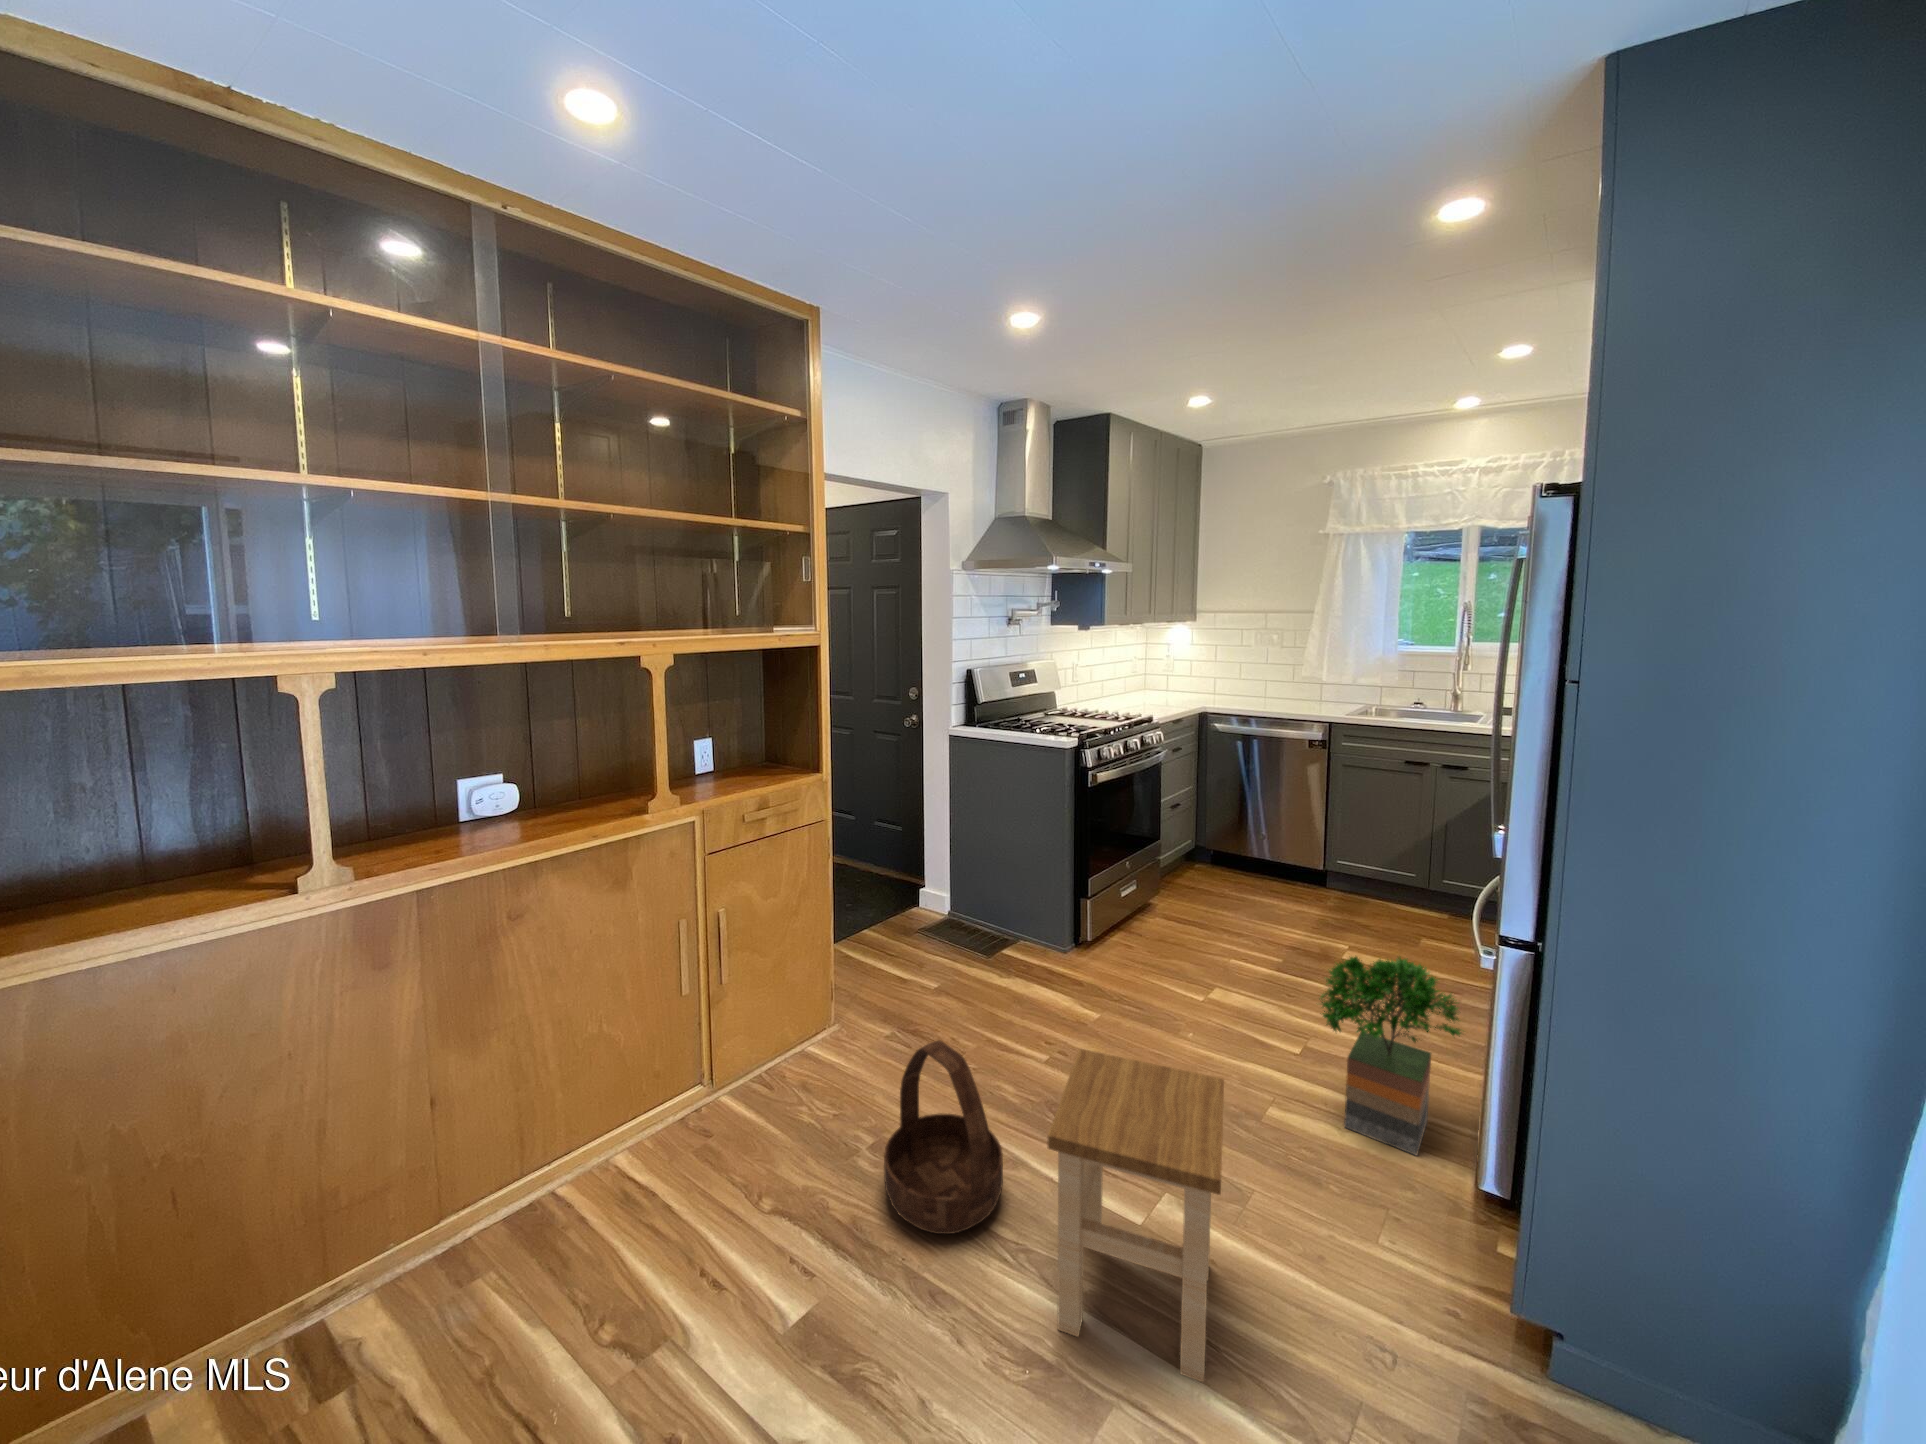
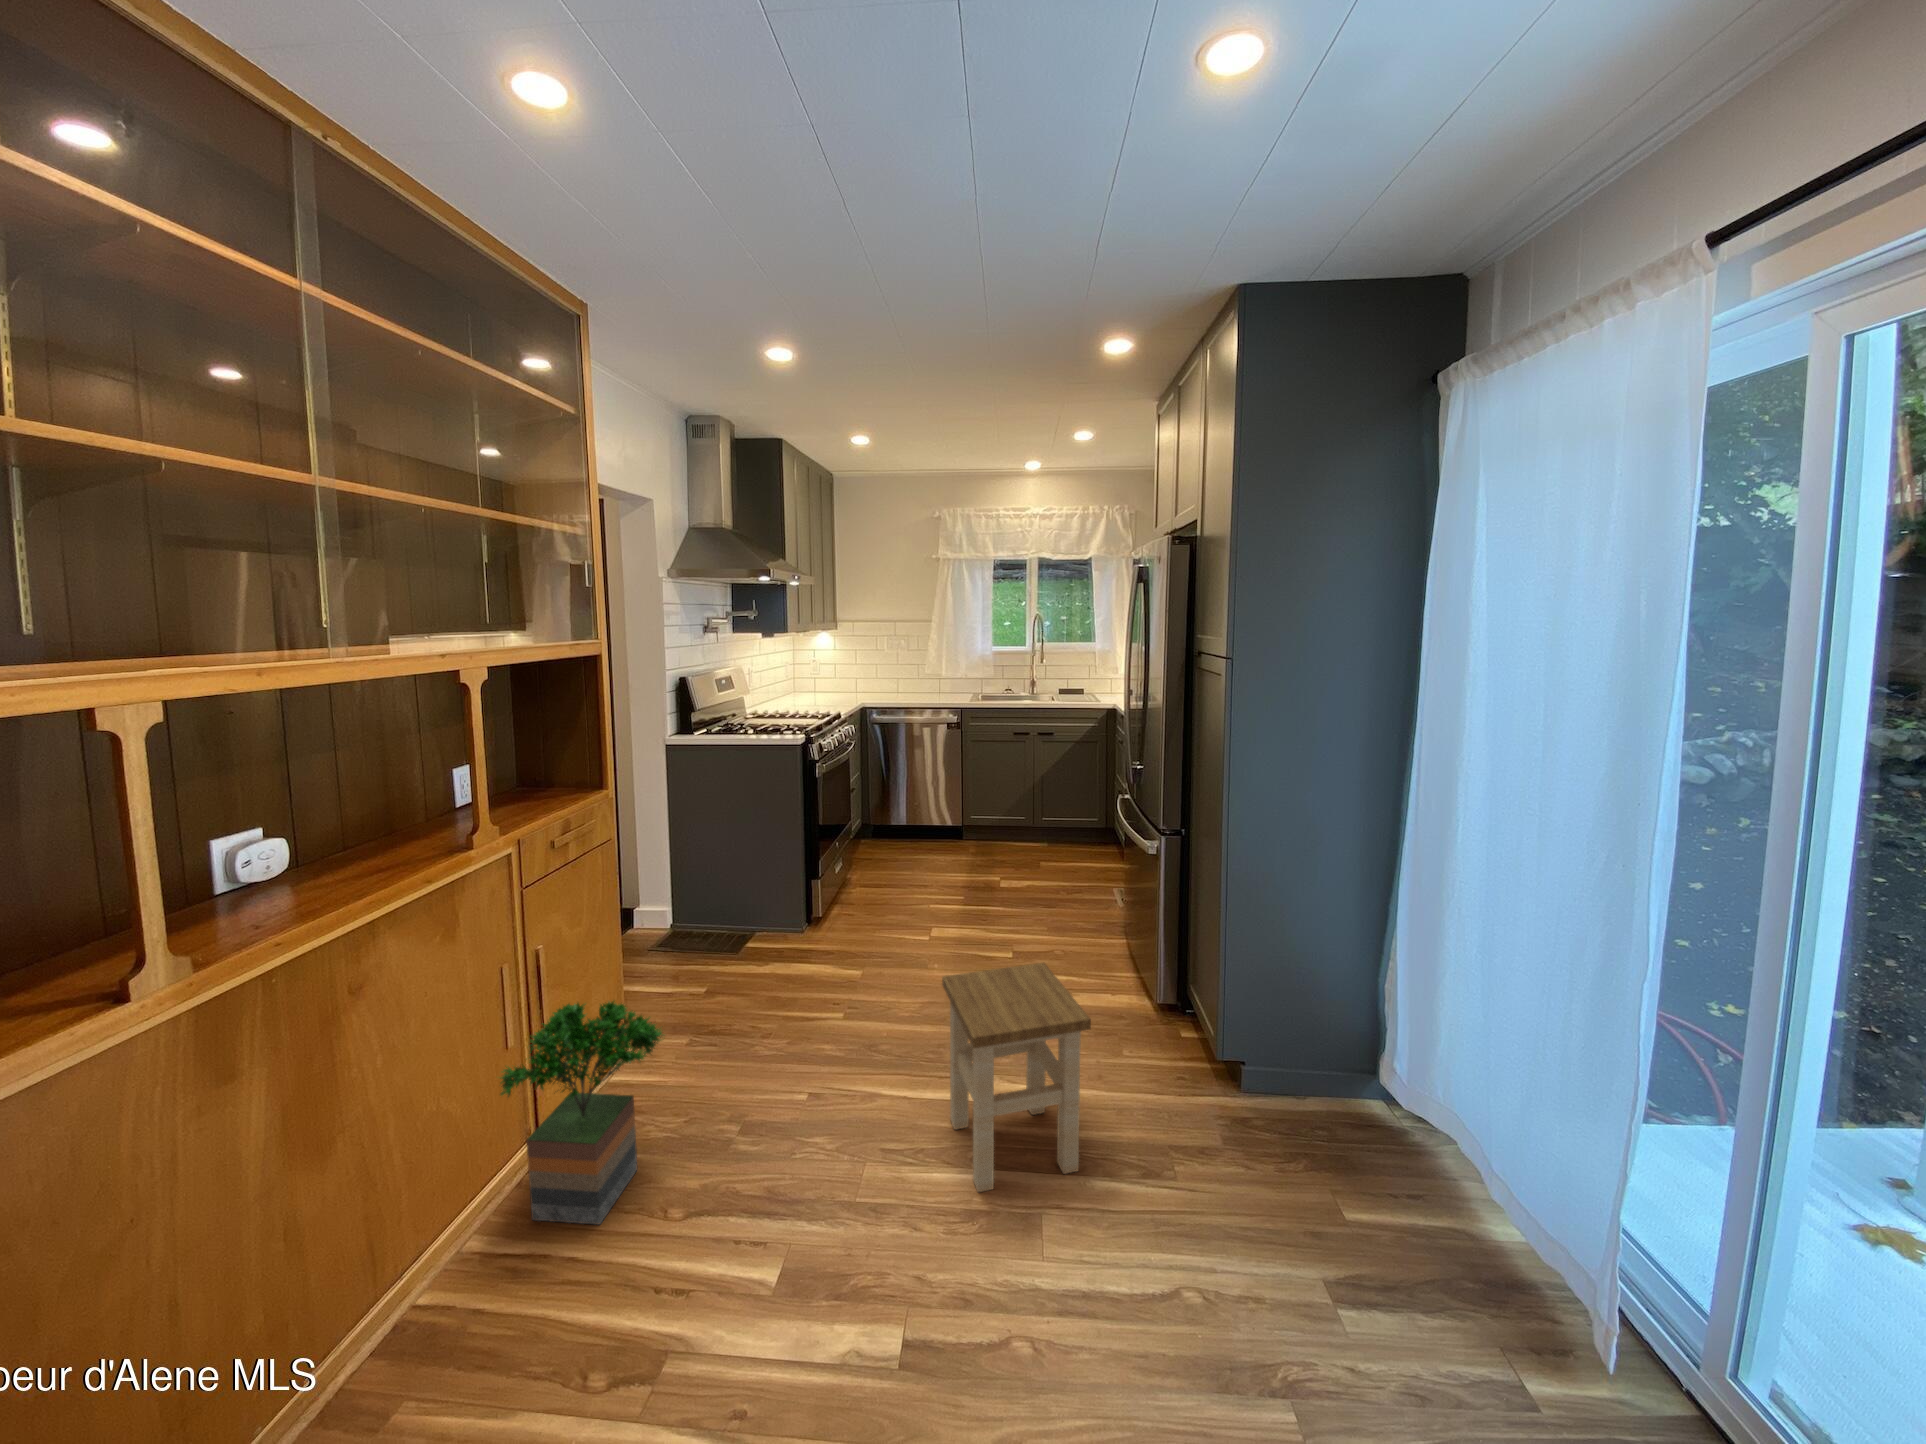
potted tree: present [1321,957,1461,1156] -> present [500,1001,662,1225]
basket: present [884,1040,1003,1234] -> none [778,1012,887,1184]

